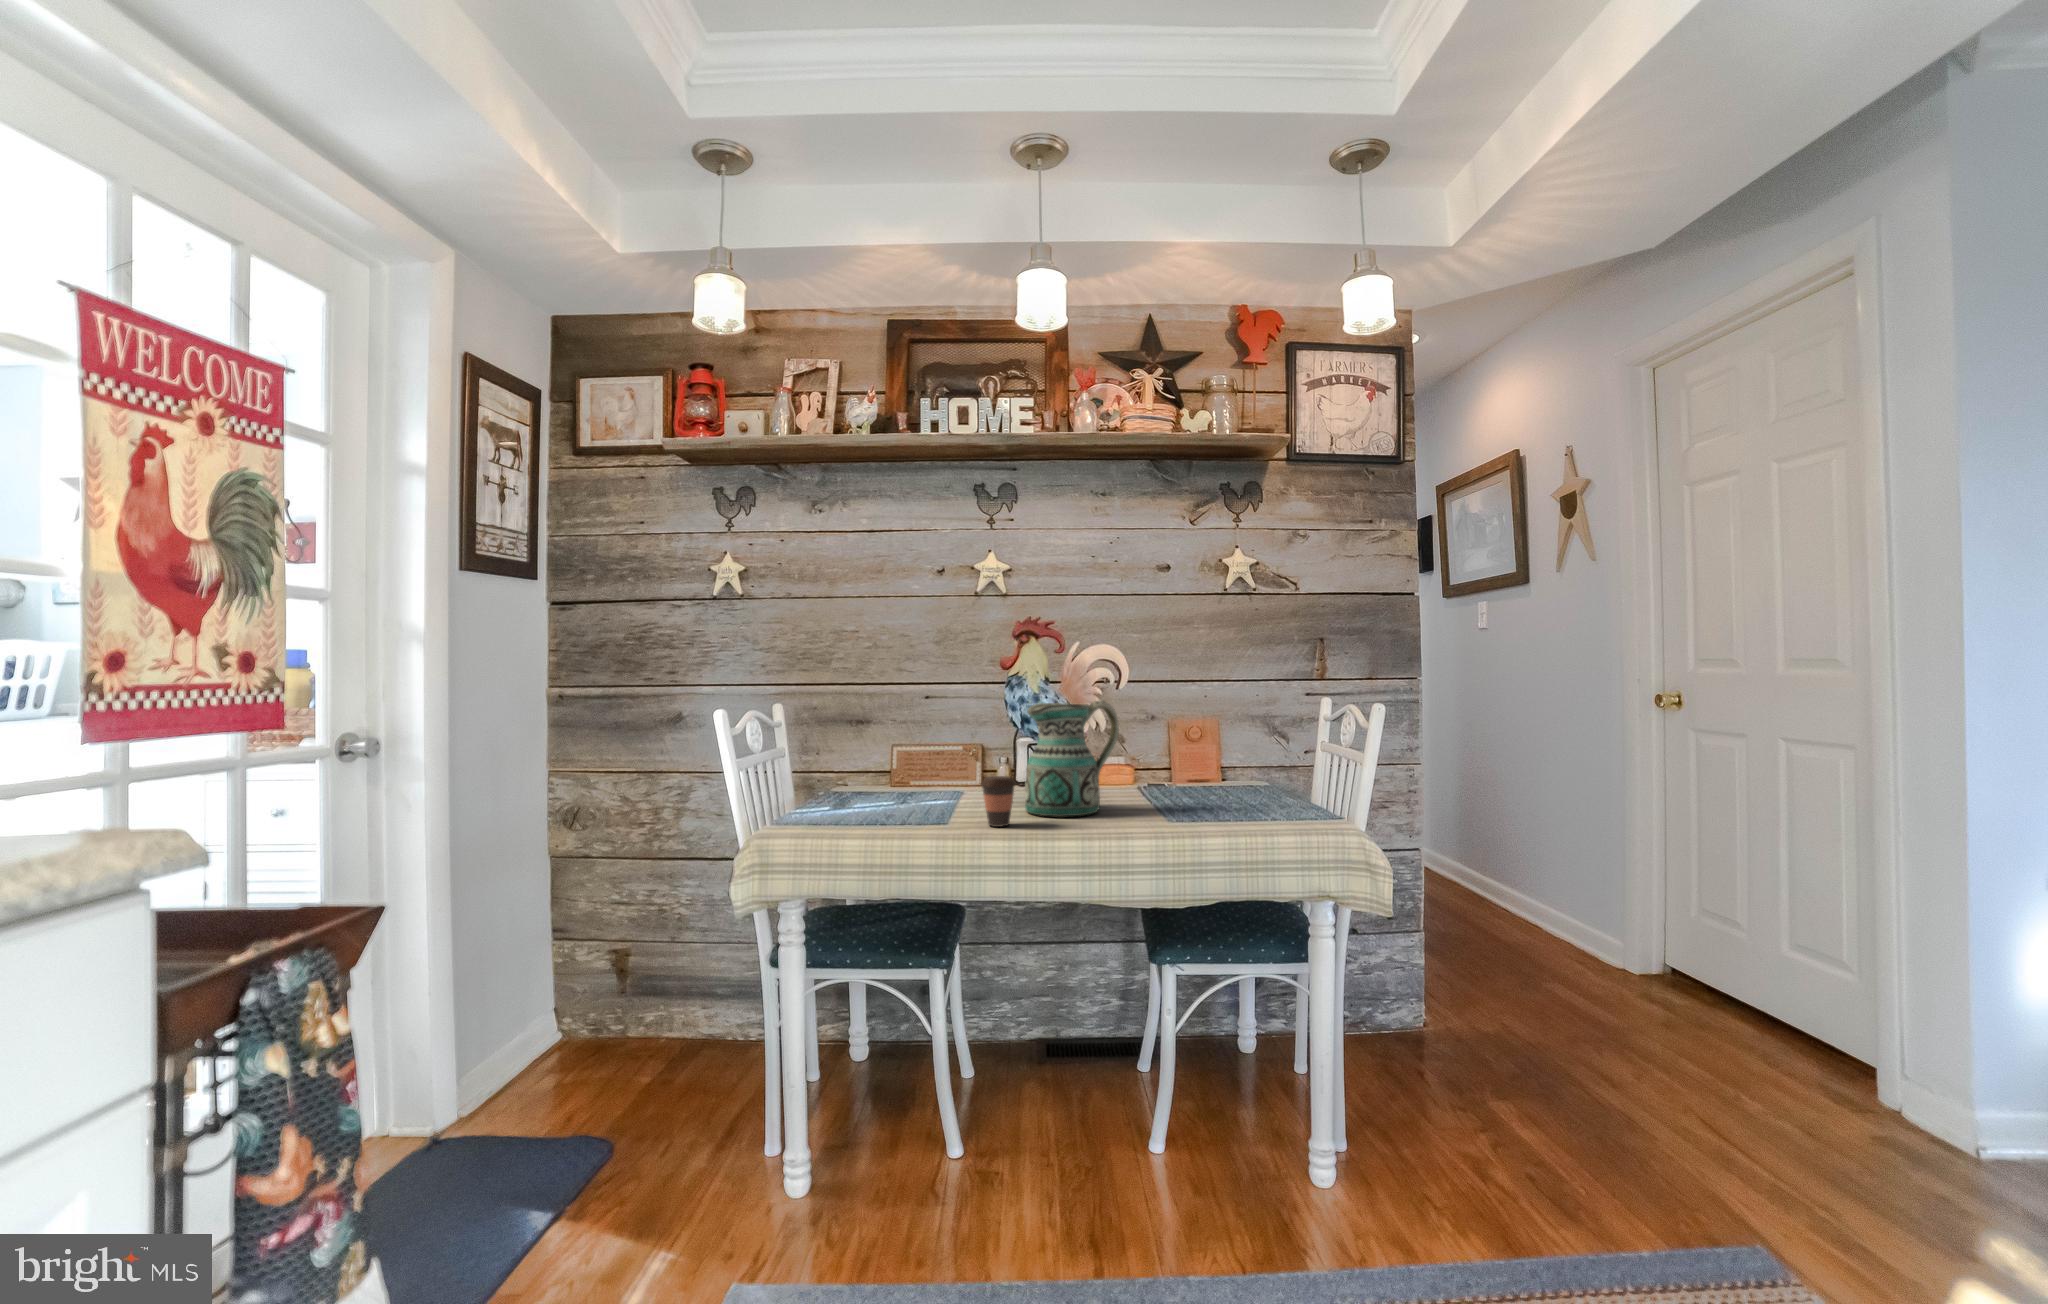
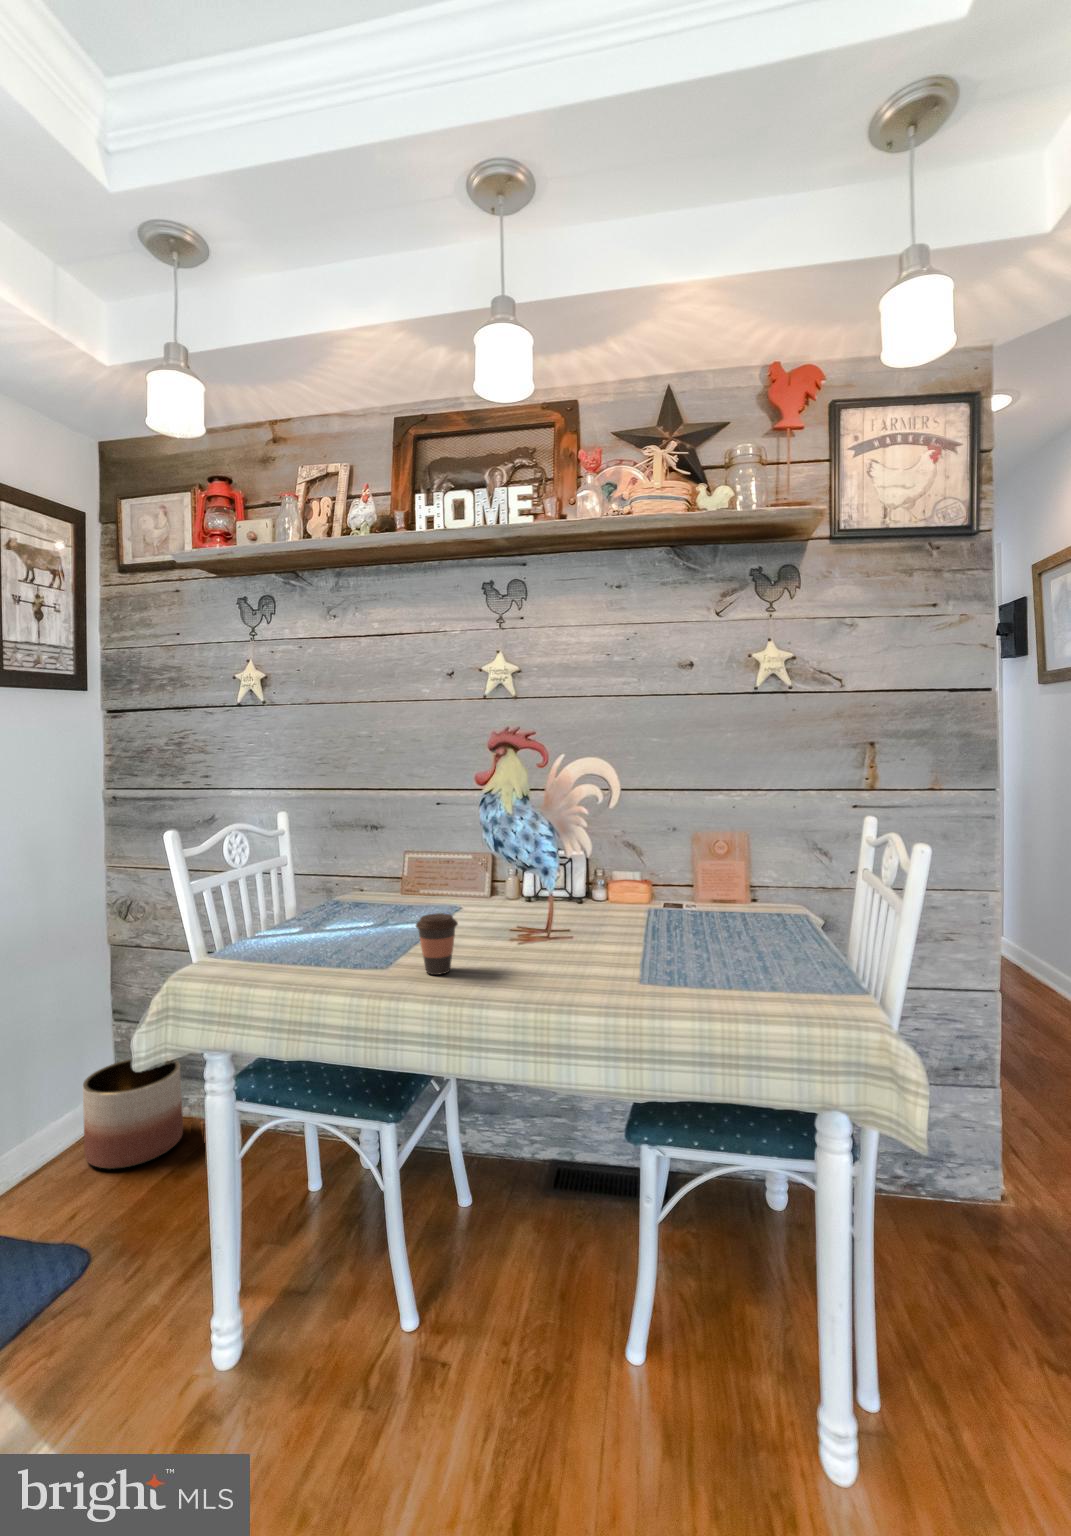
ceramic pitcher: present [1025,701,1119,817] -> none [487,822,599,960]
planter: none [541,971,643,1084] -> present [83,1059,183,1169]

